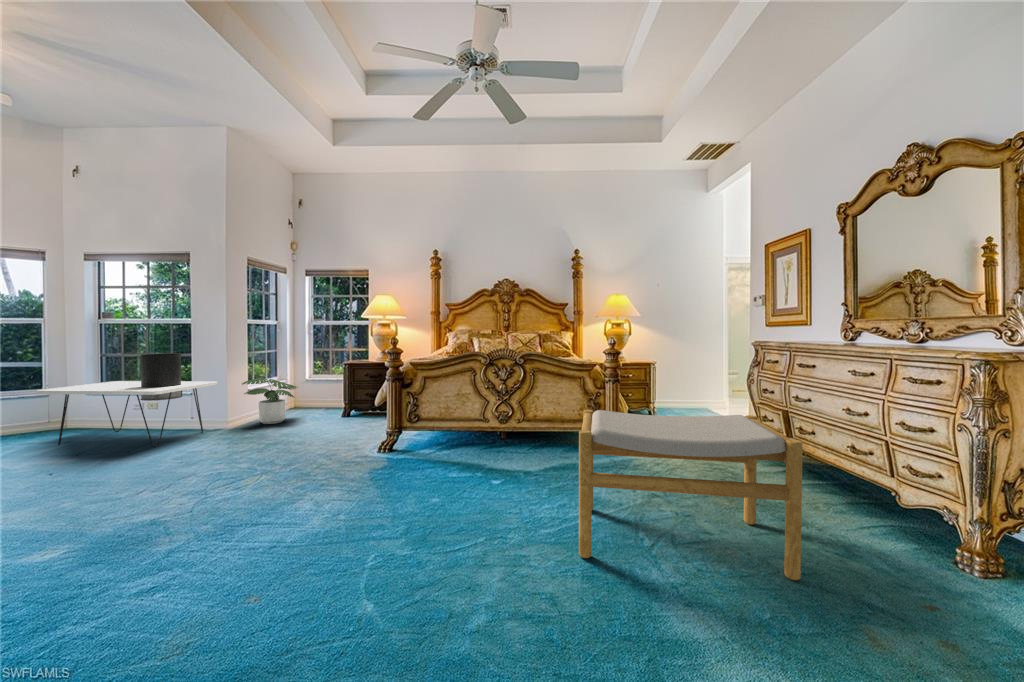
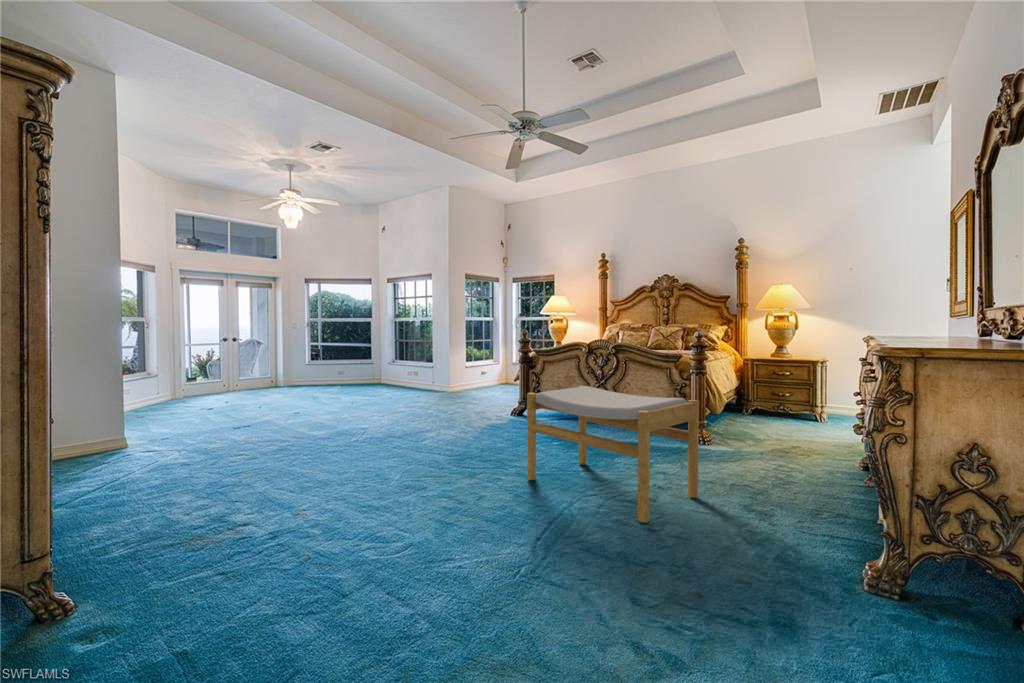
side table: present [37,354,217,447] -> none [366,340,446,396]
potted plant: present [242,378,296,424] -> none [460,359,498,392]

